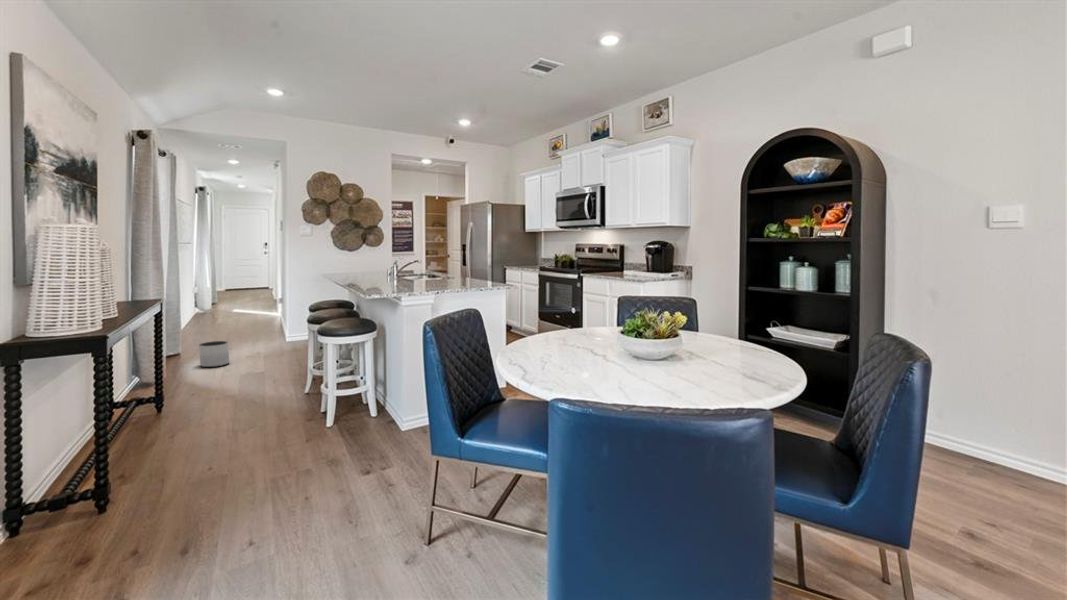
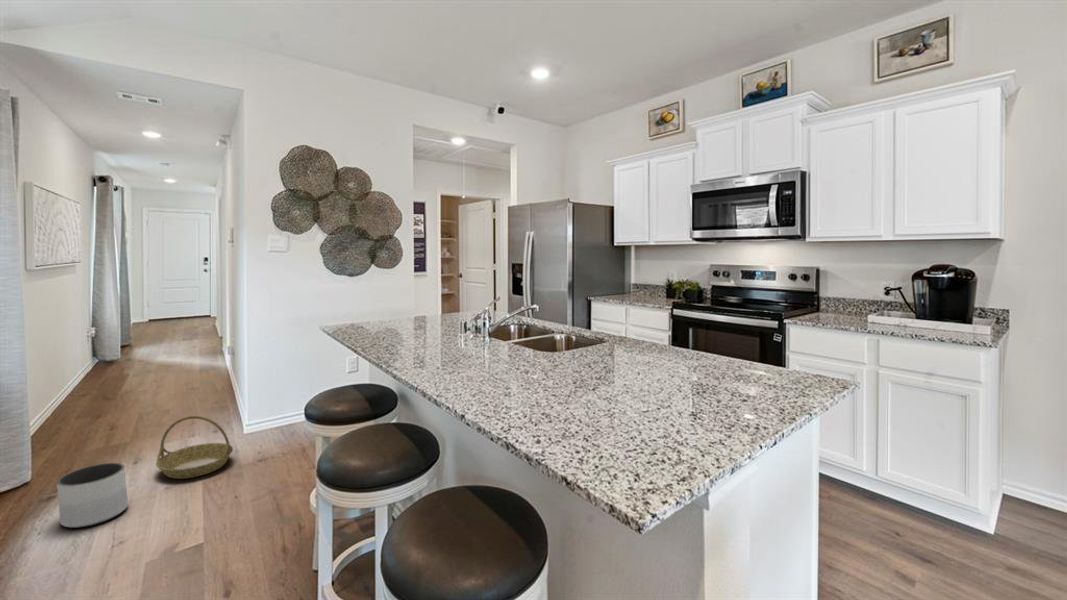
basket: none [241,325,280,356] -> present [156,416,233,479]

